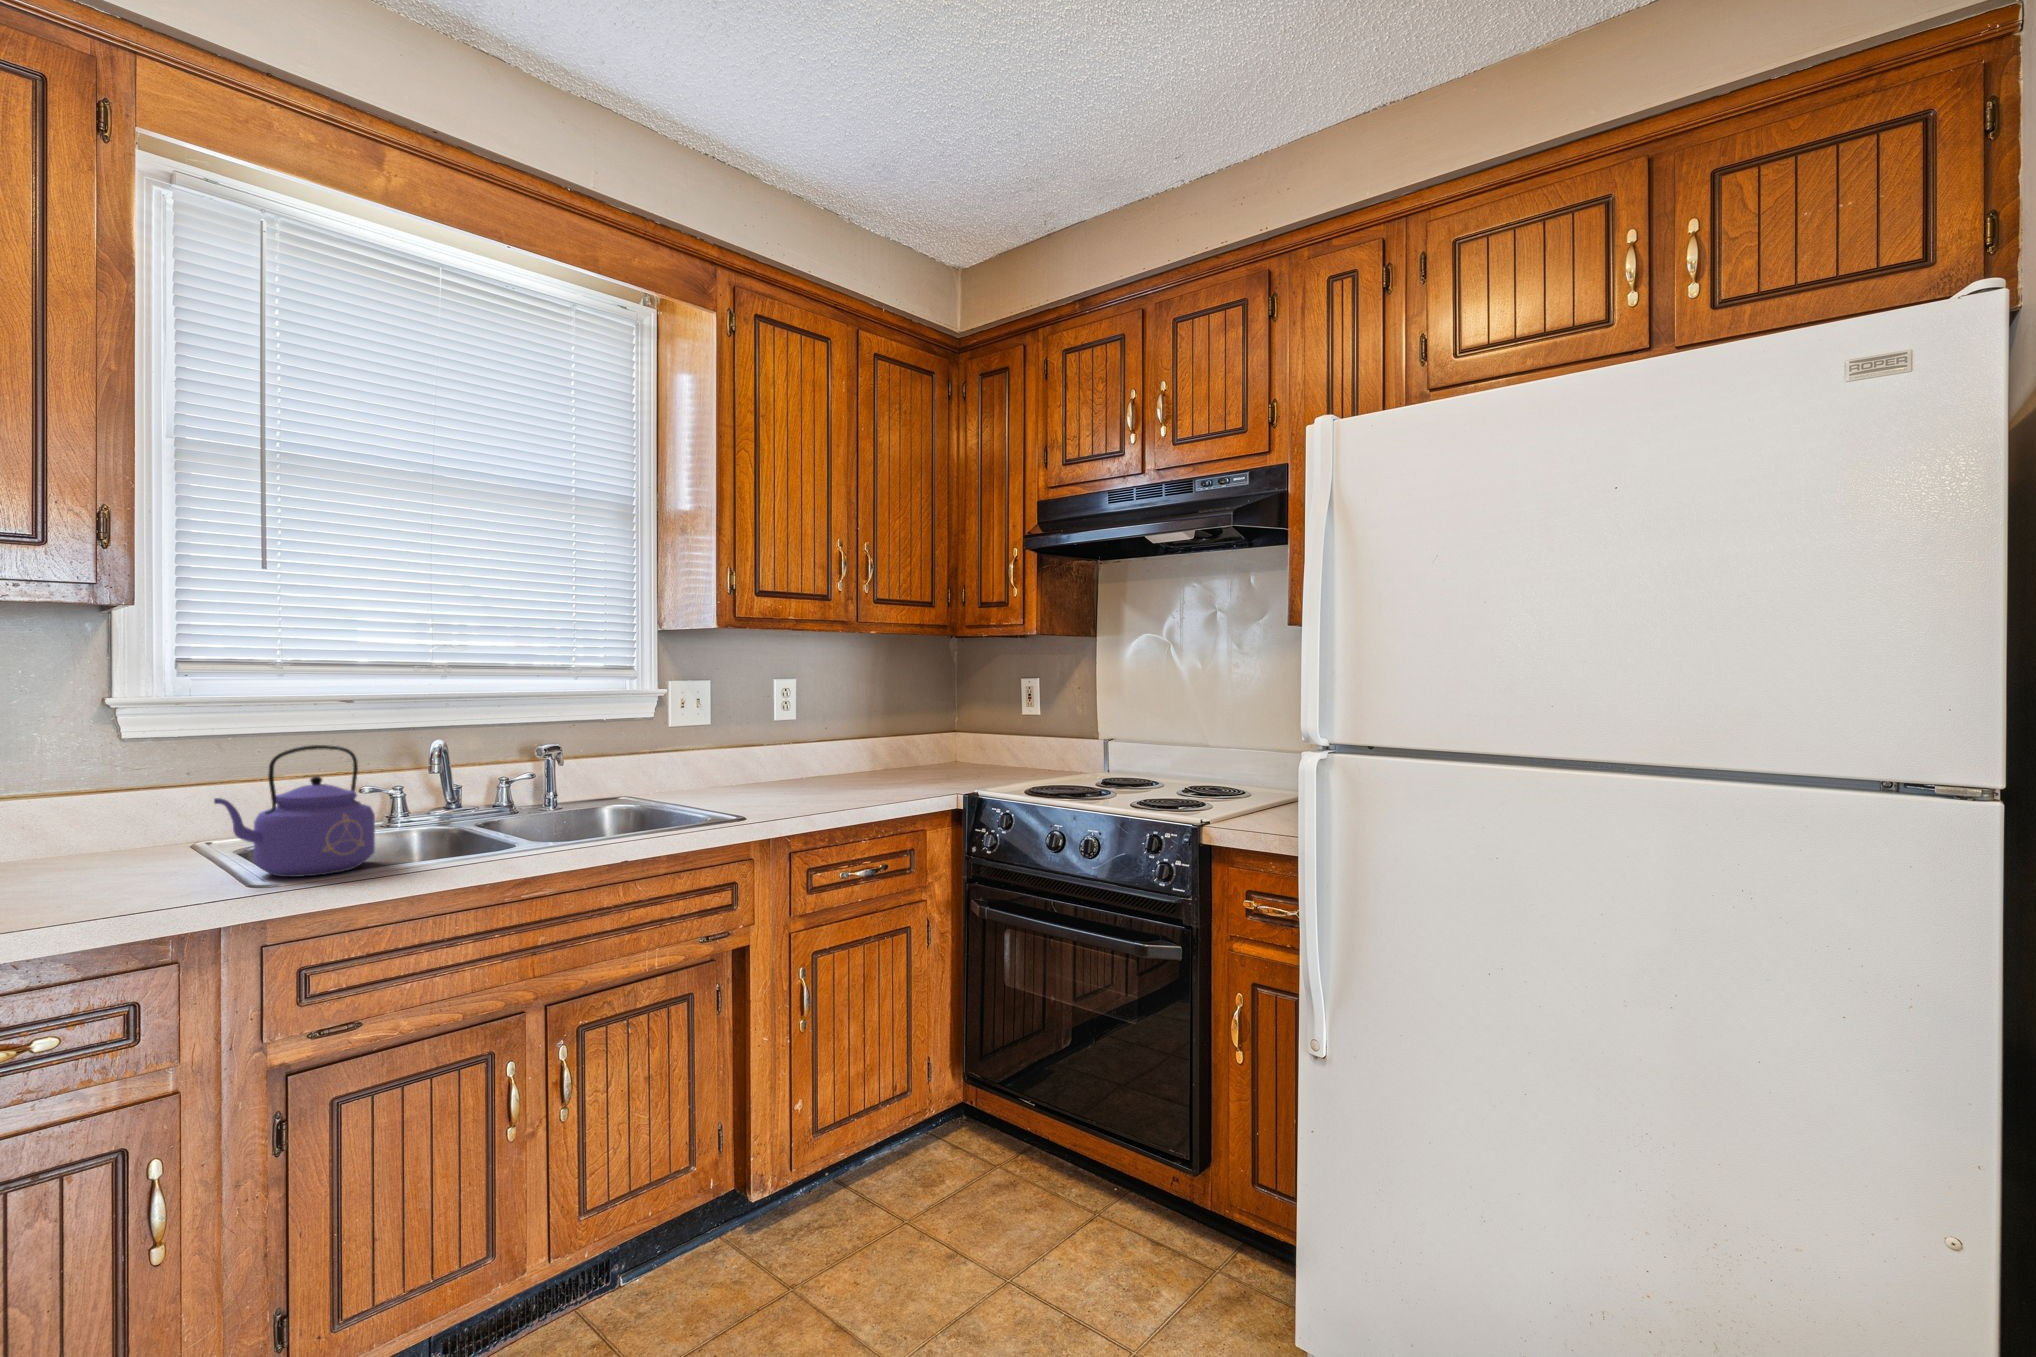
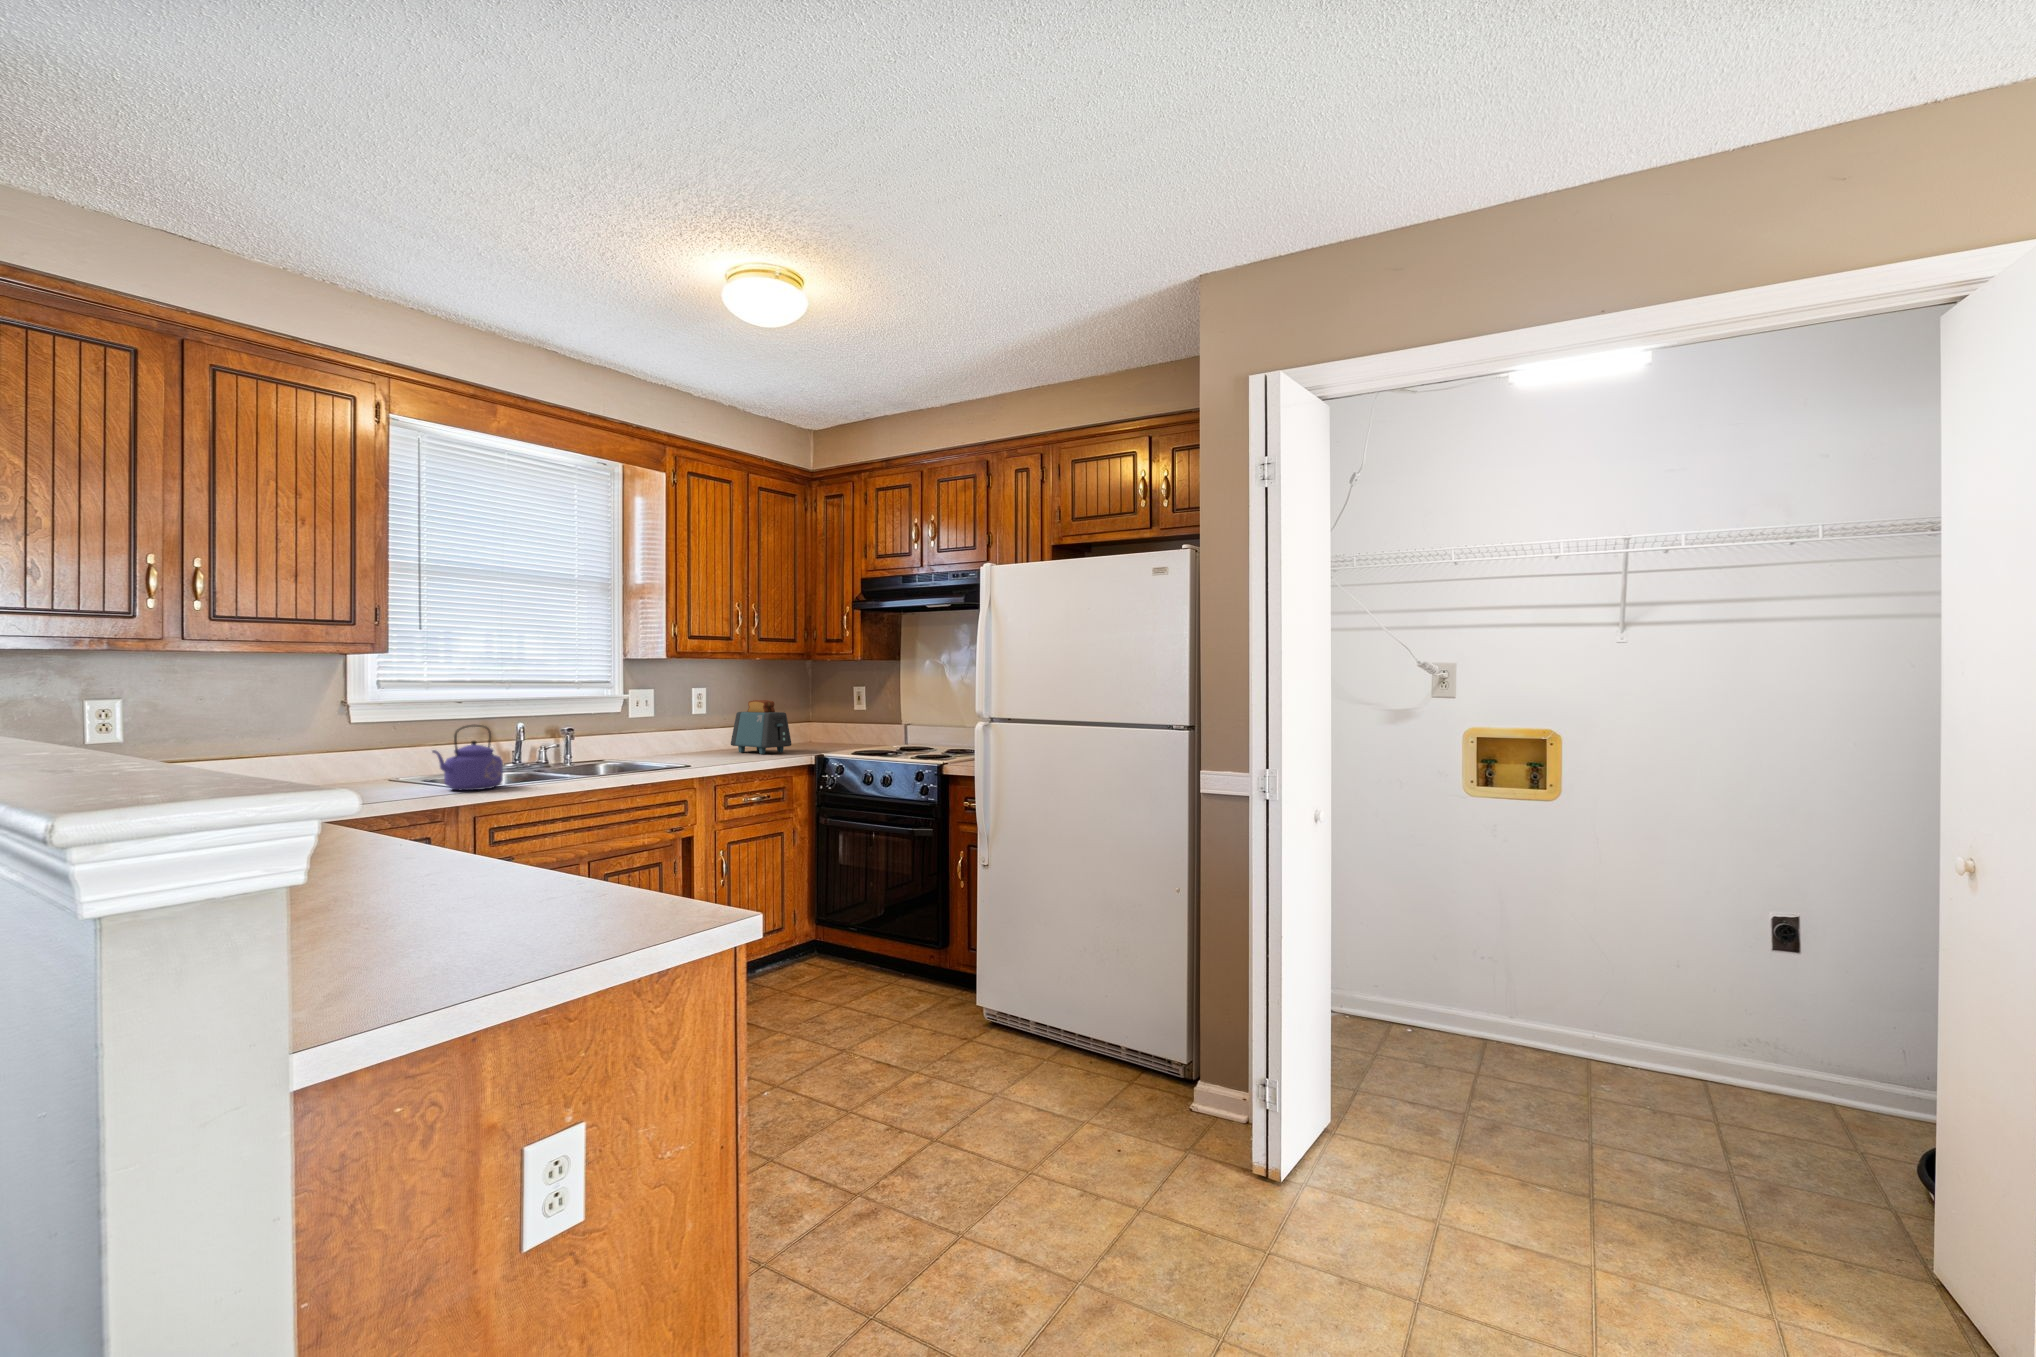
toaster: none [830,699,925,787] -> present [731,700,791,754]

